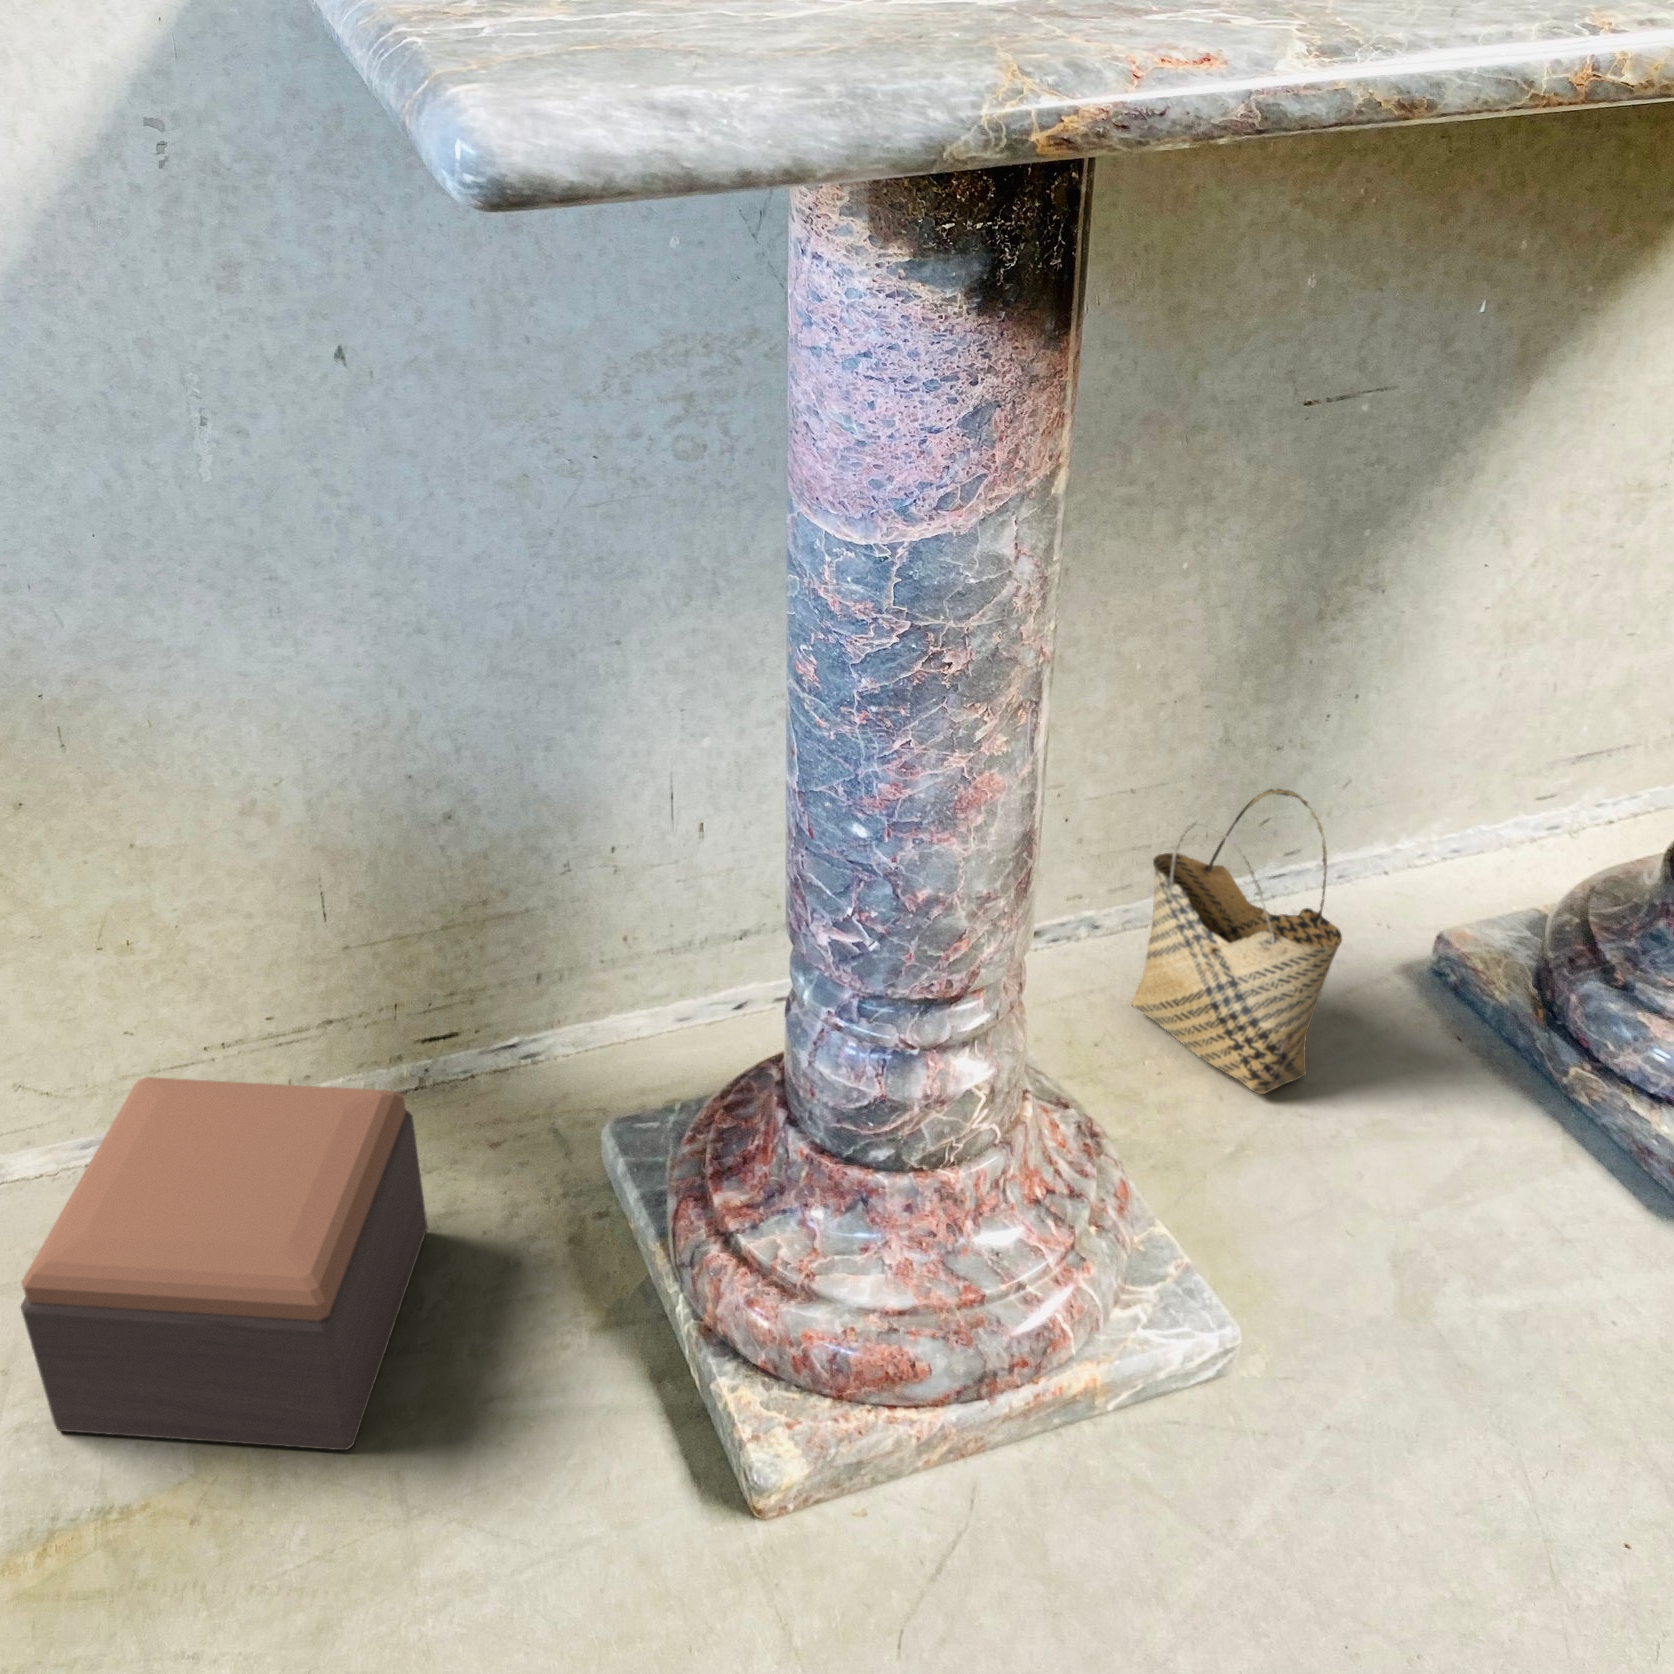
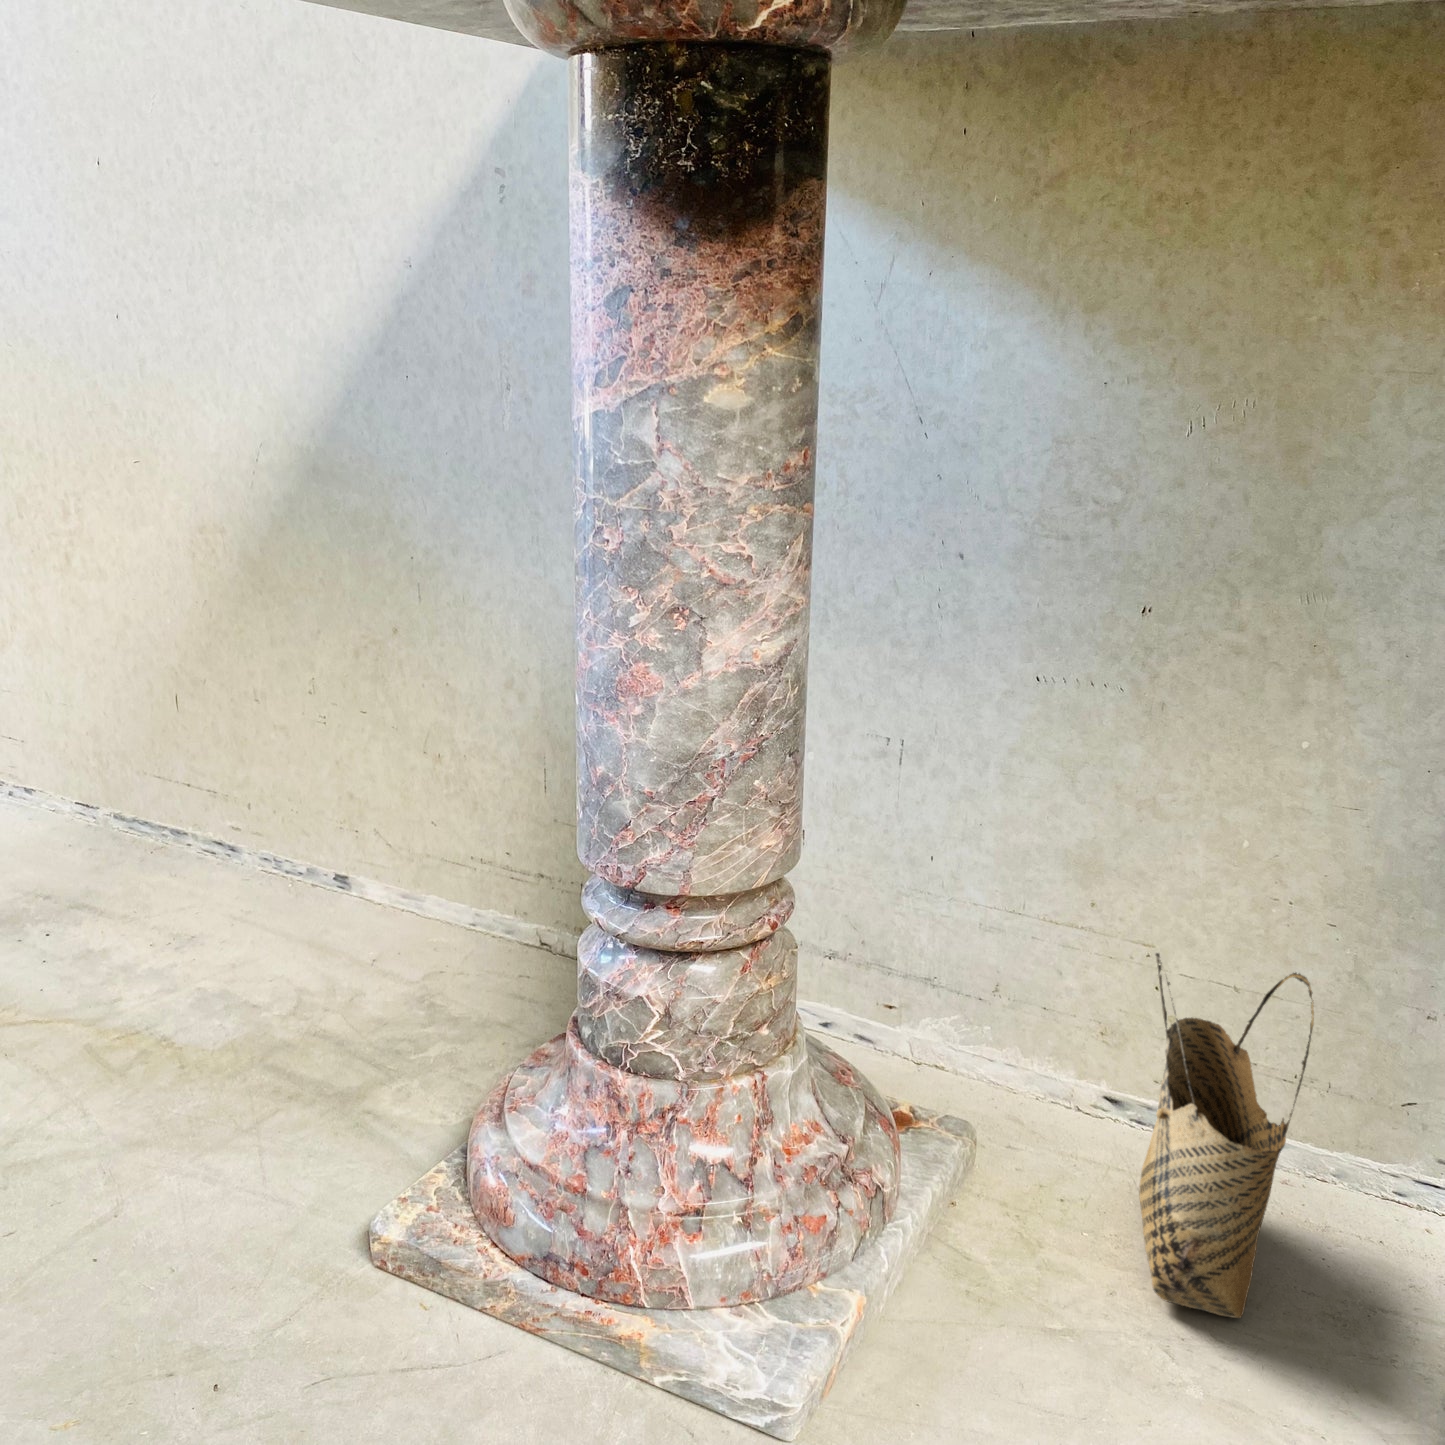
footstool: present [21,1077,428,1450] -> none [188,829,479,1090]

